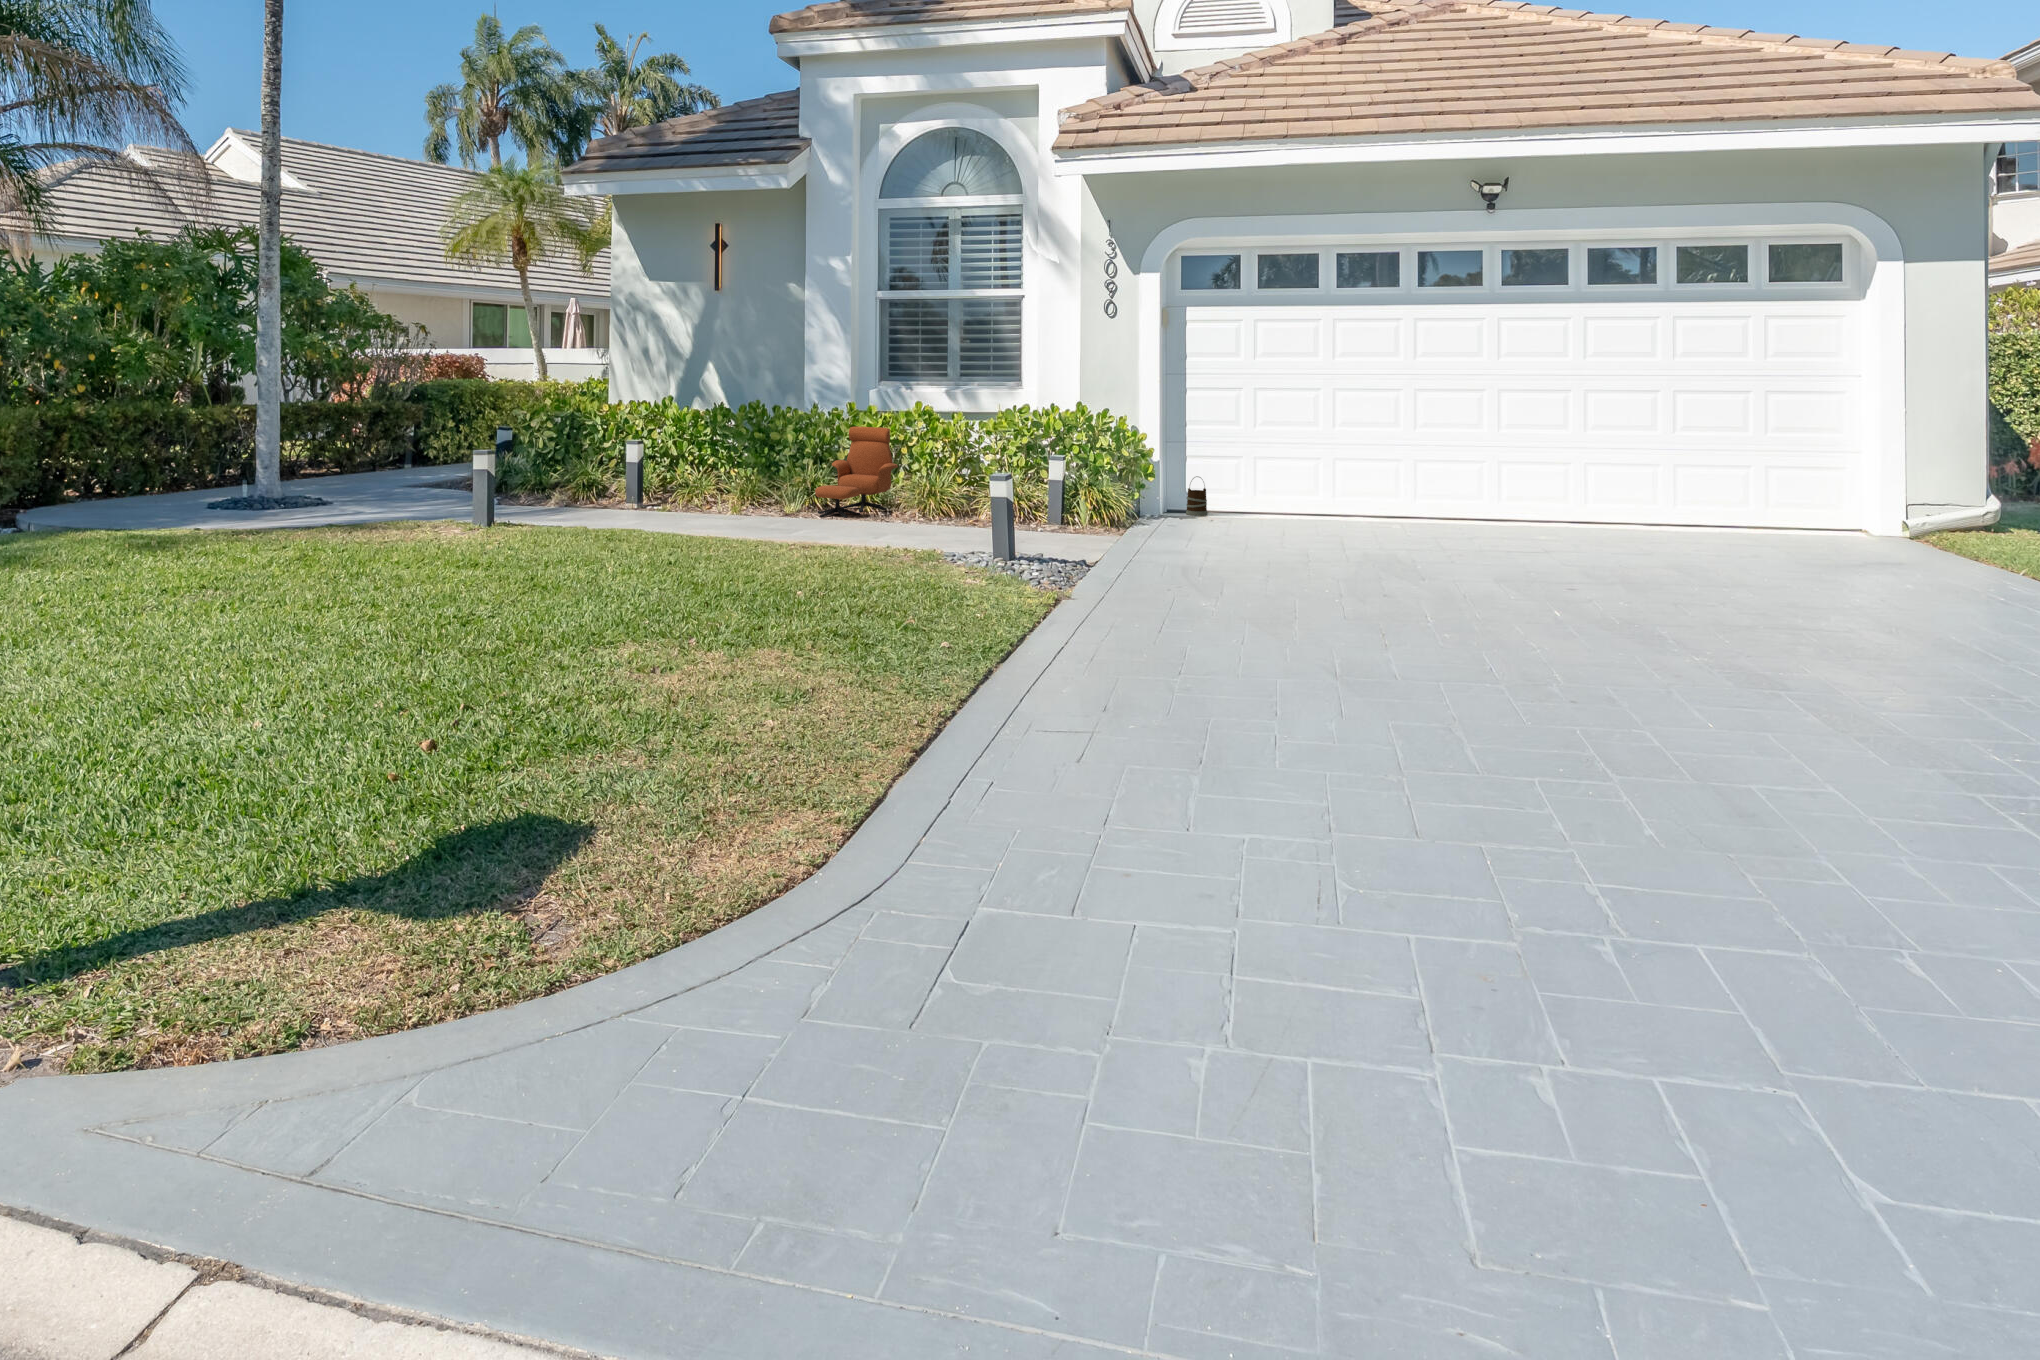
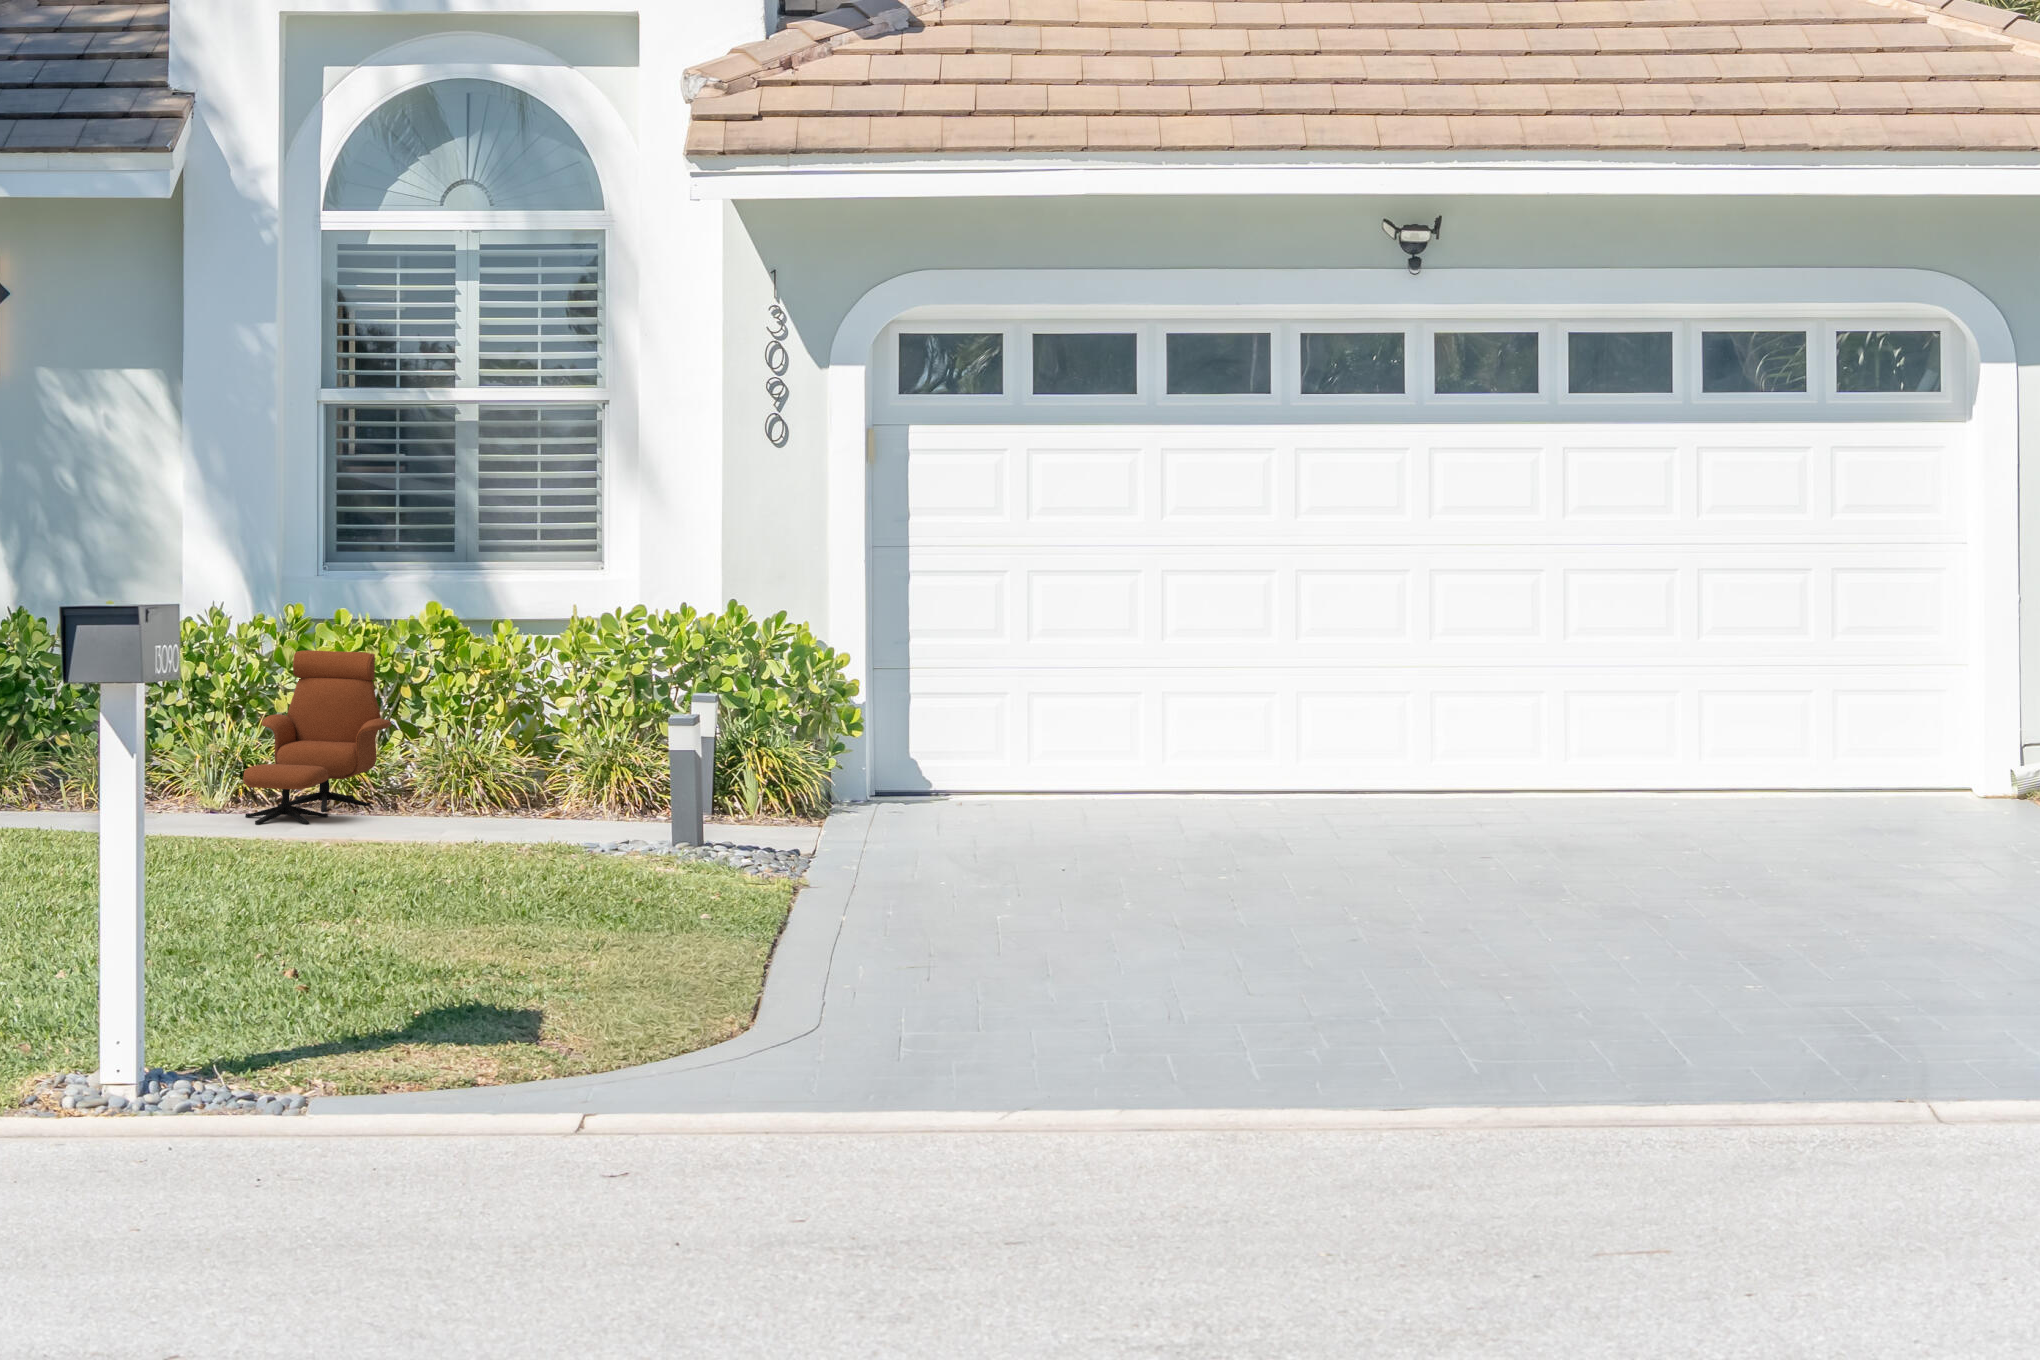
wooden bucket: present [1186,476,1207,516] -> none [912,727,950,797]

